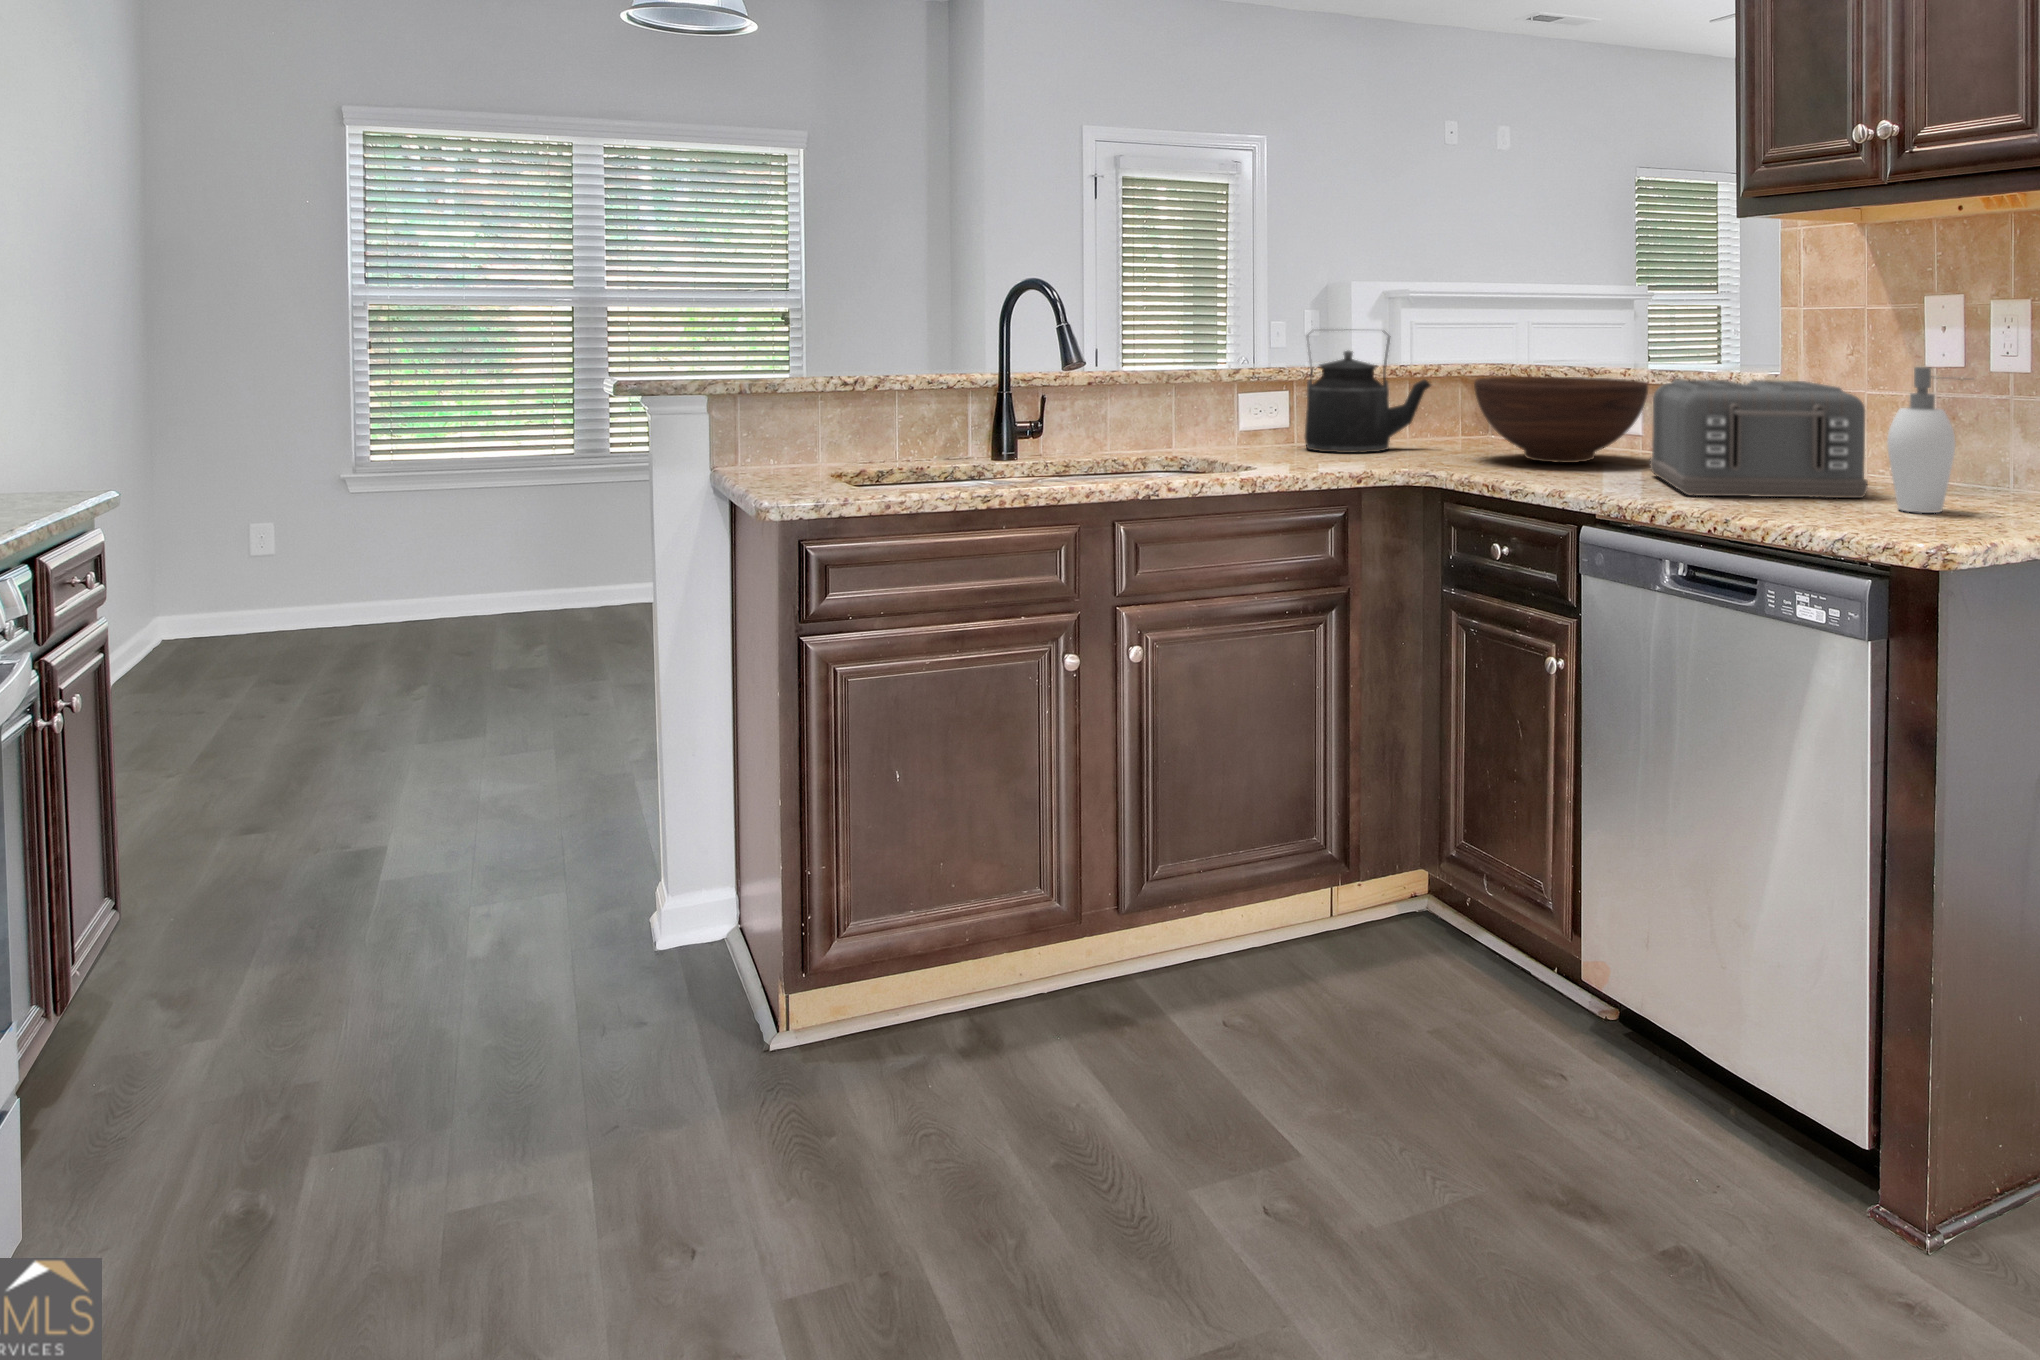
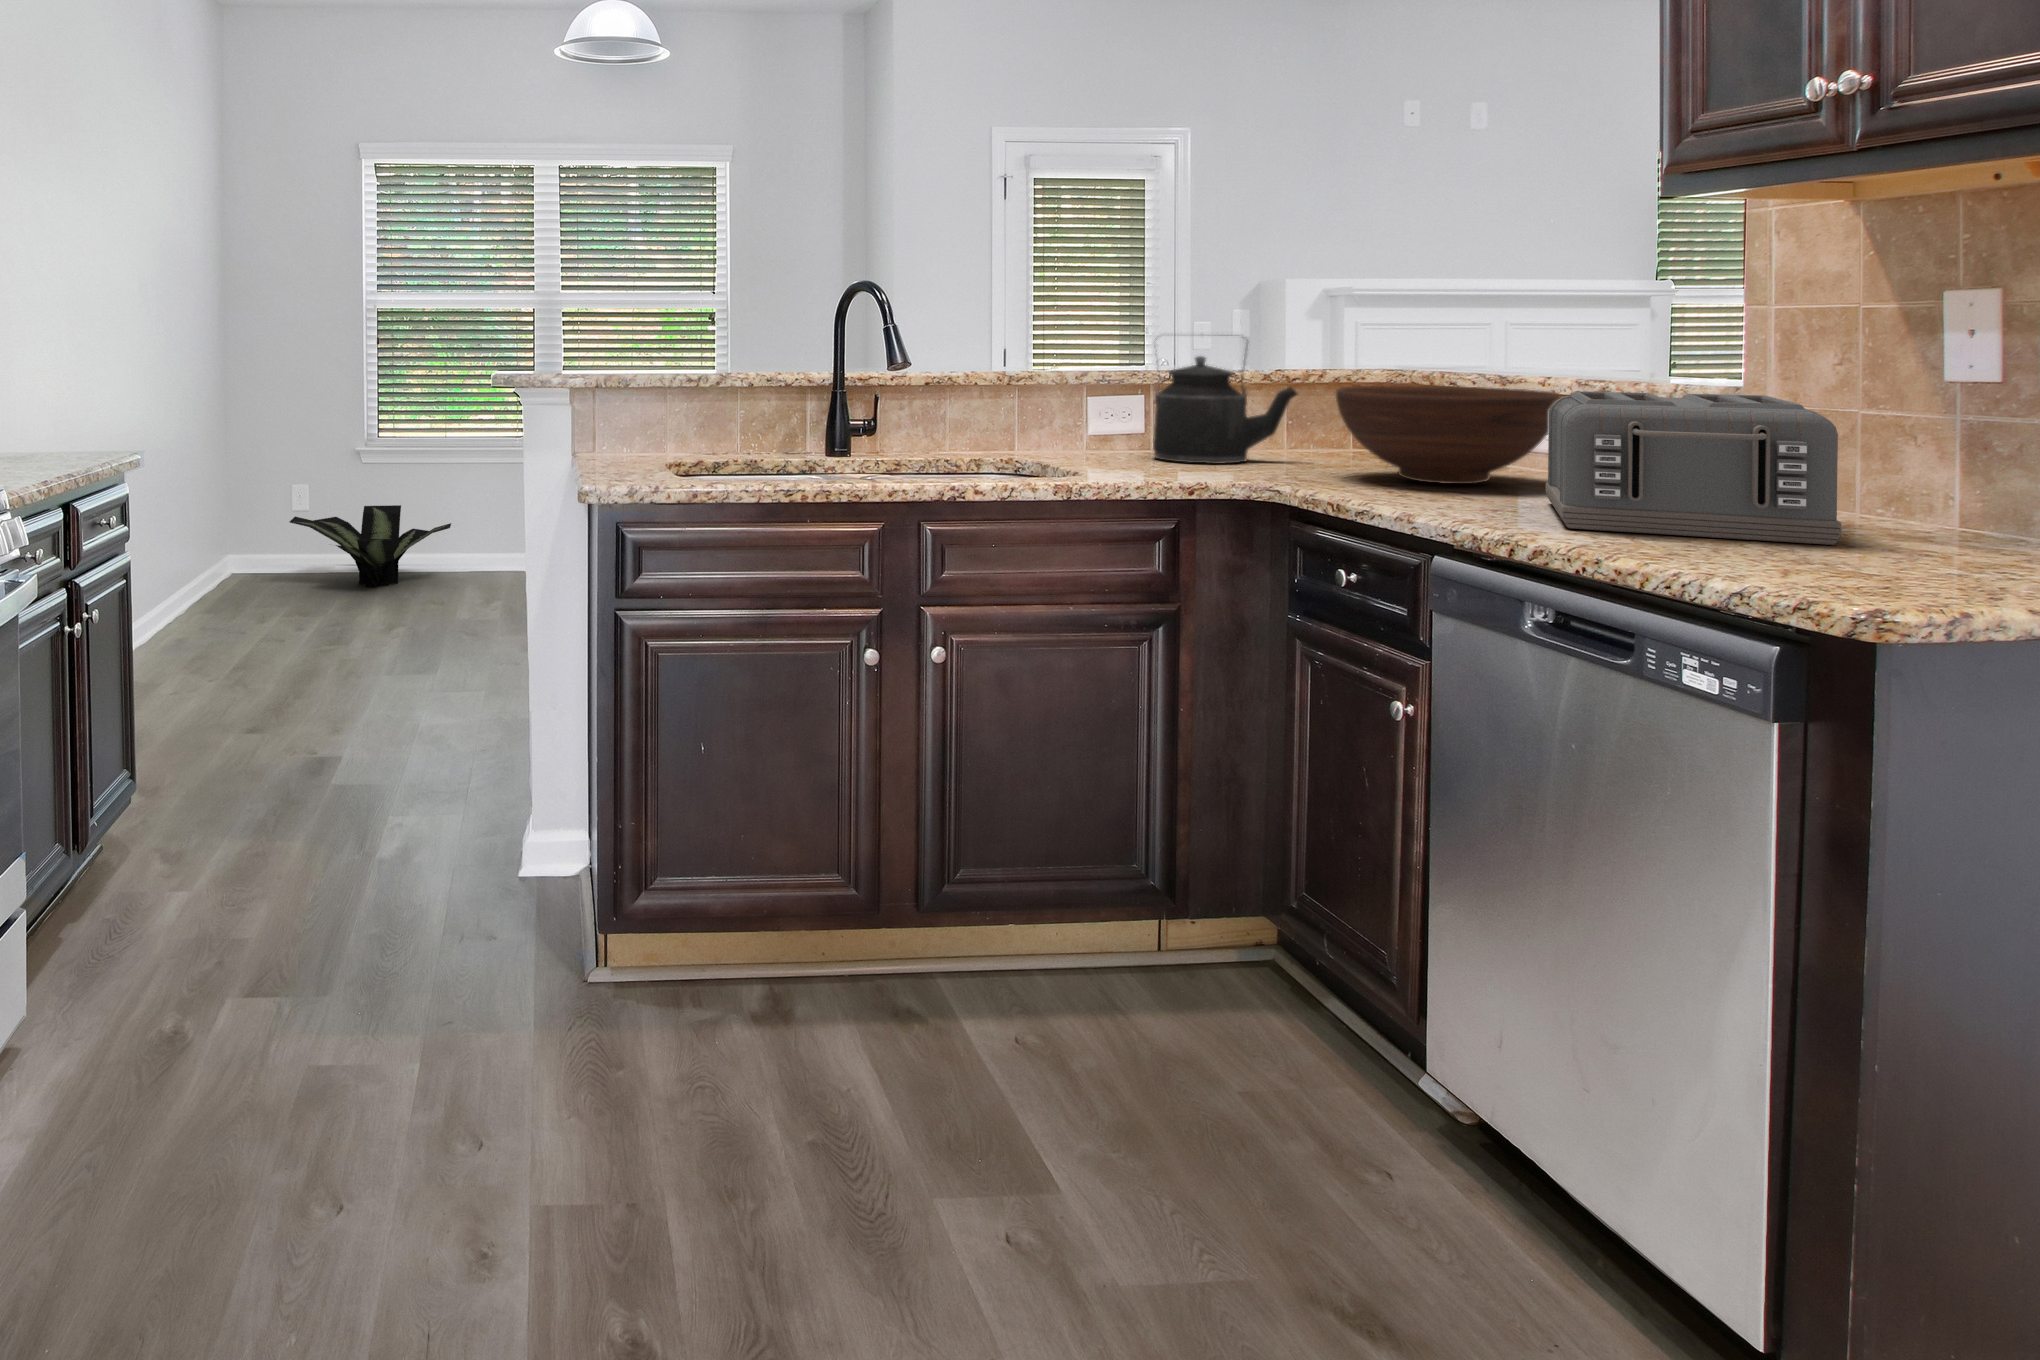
soap dispenser: present [1887,367,1956,513] -> none [1855,380,1992,570]
potted plant: none [163,545,415,653] -> present [289,505,451,587]

